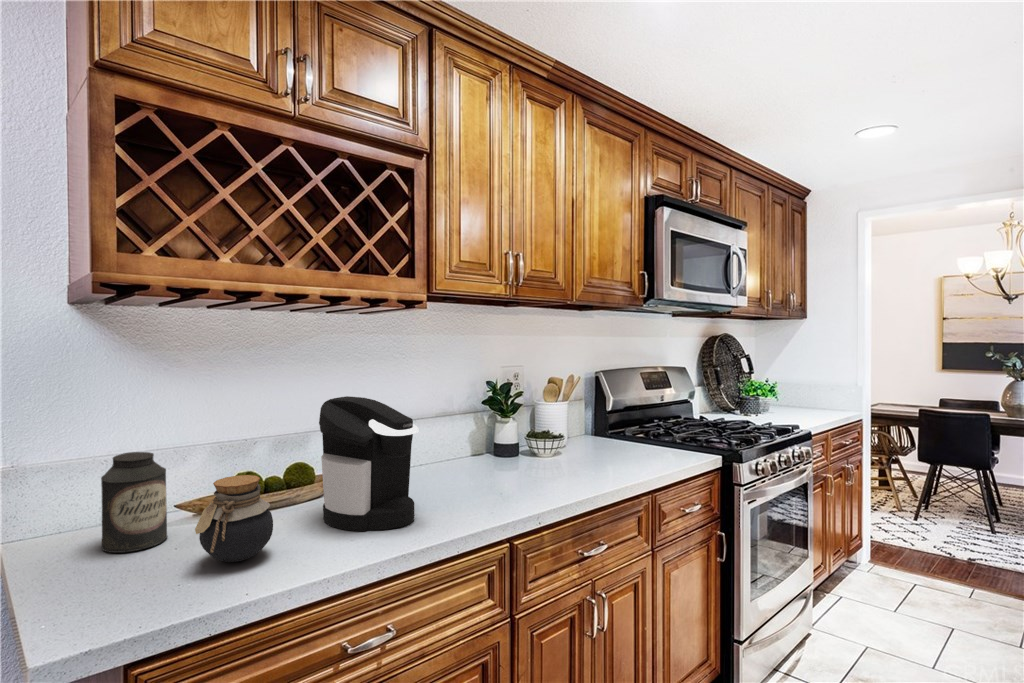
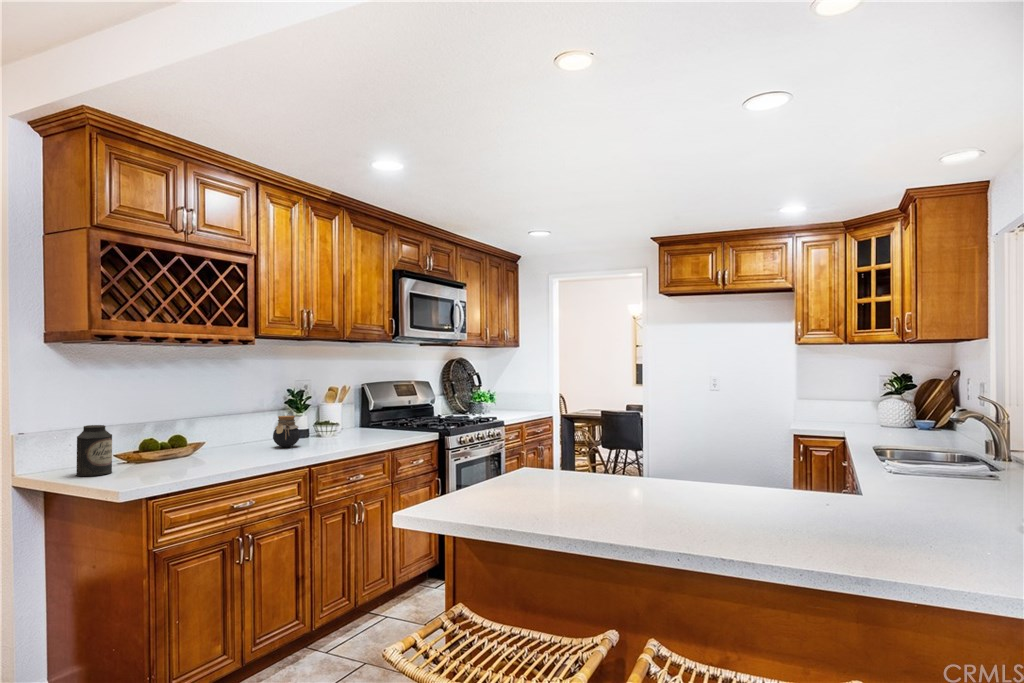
coffee maker: present [319,396,419,531] -> none [196,395,256,464]
jar: present [195,475,273,562] -> present [273,416,300,447]

